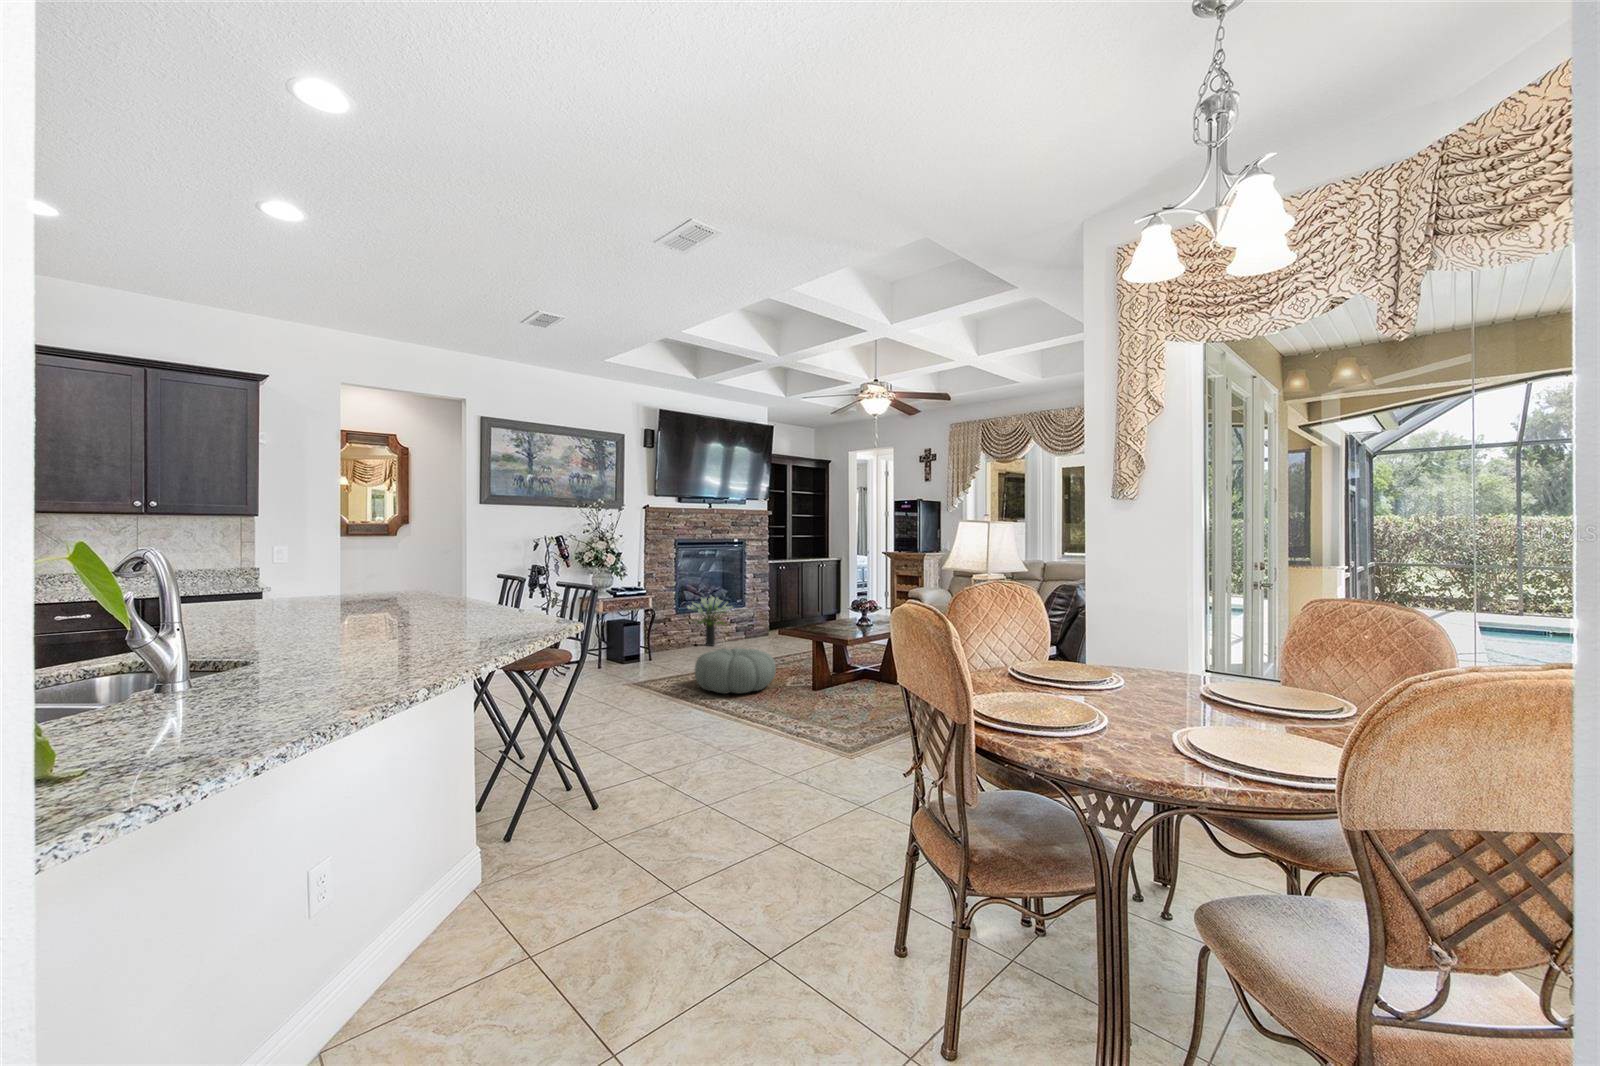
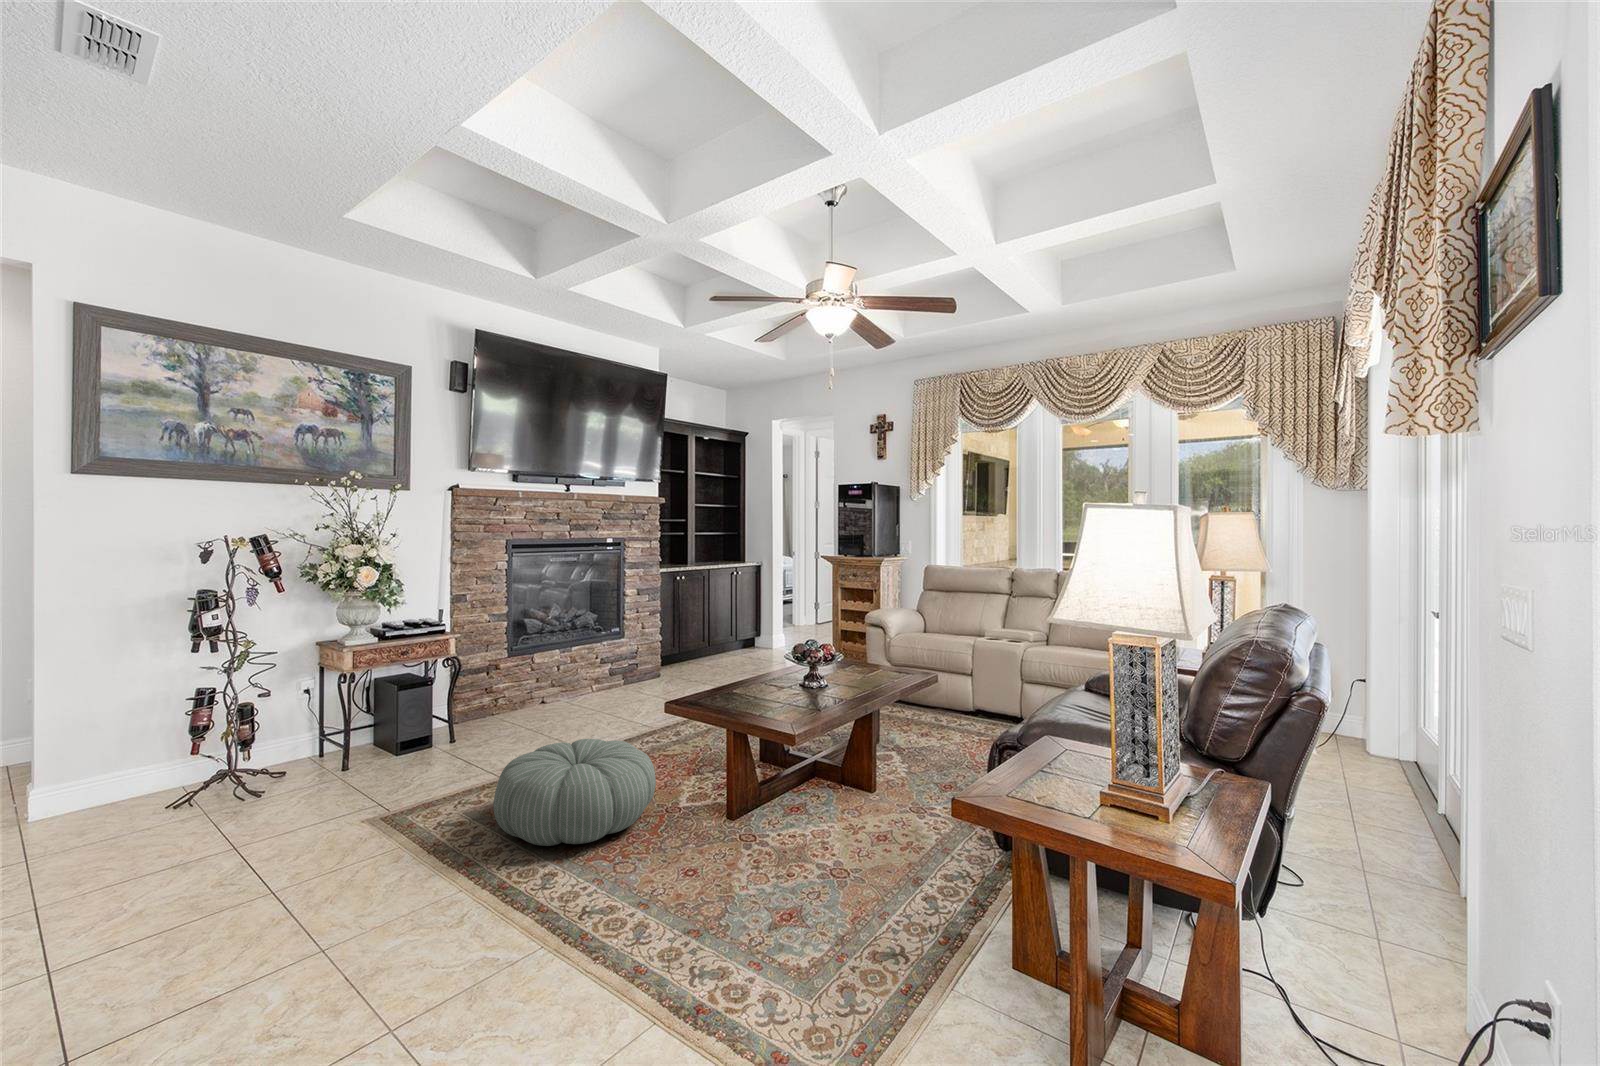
potted plant: present [687,596,732,646] -> none [525,627,601,706]

